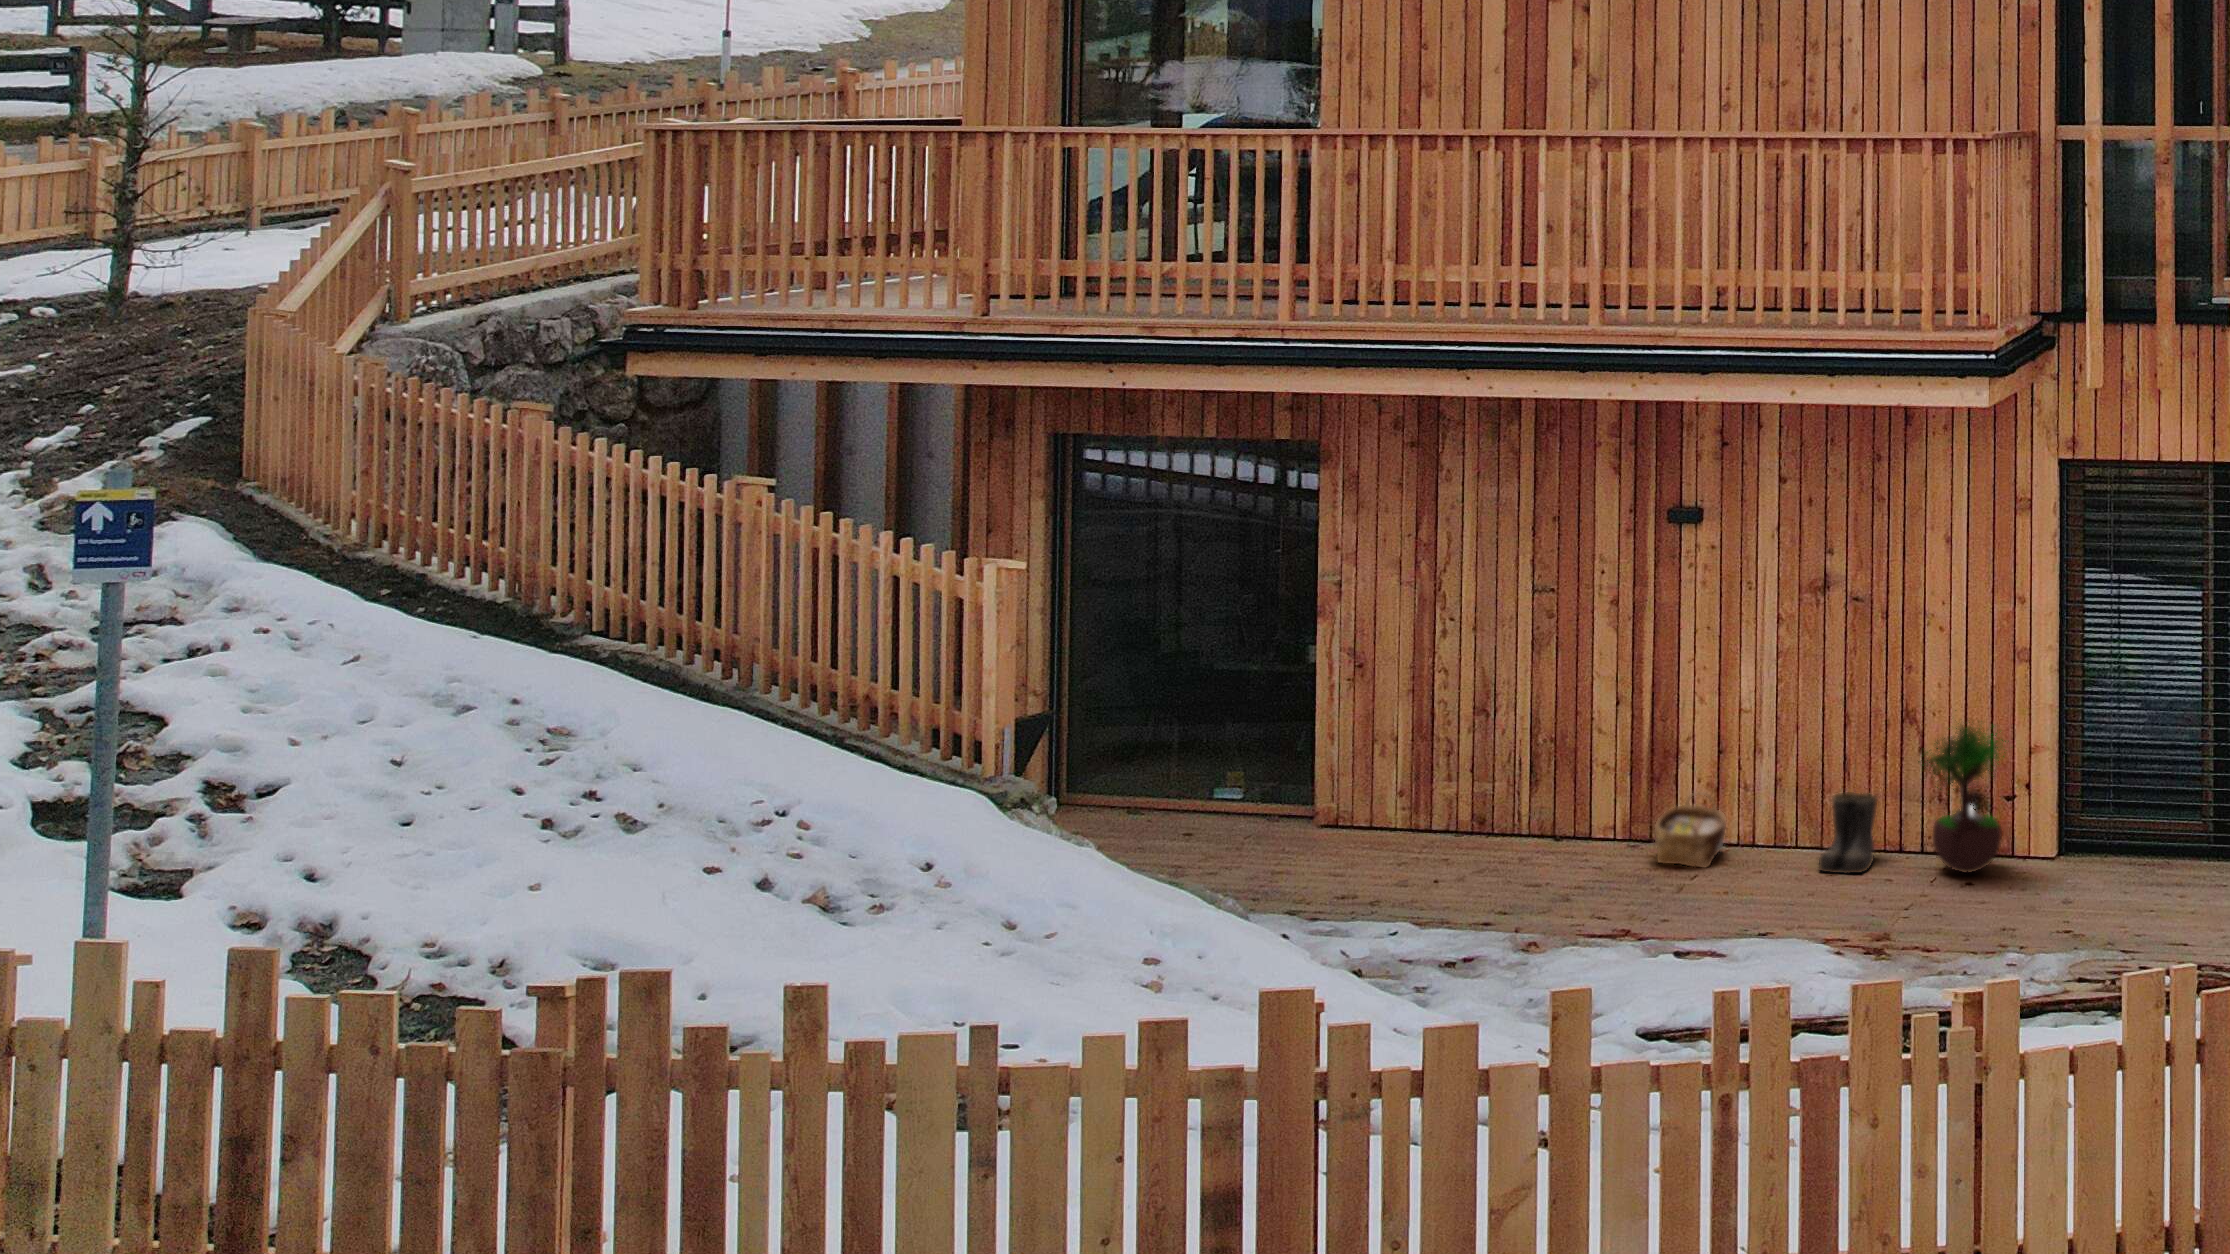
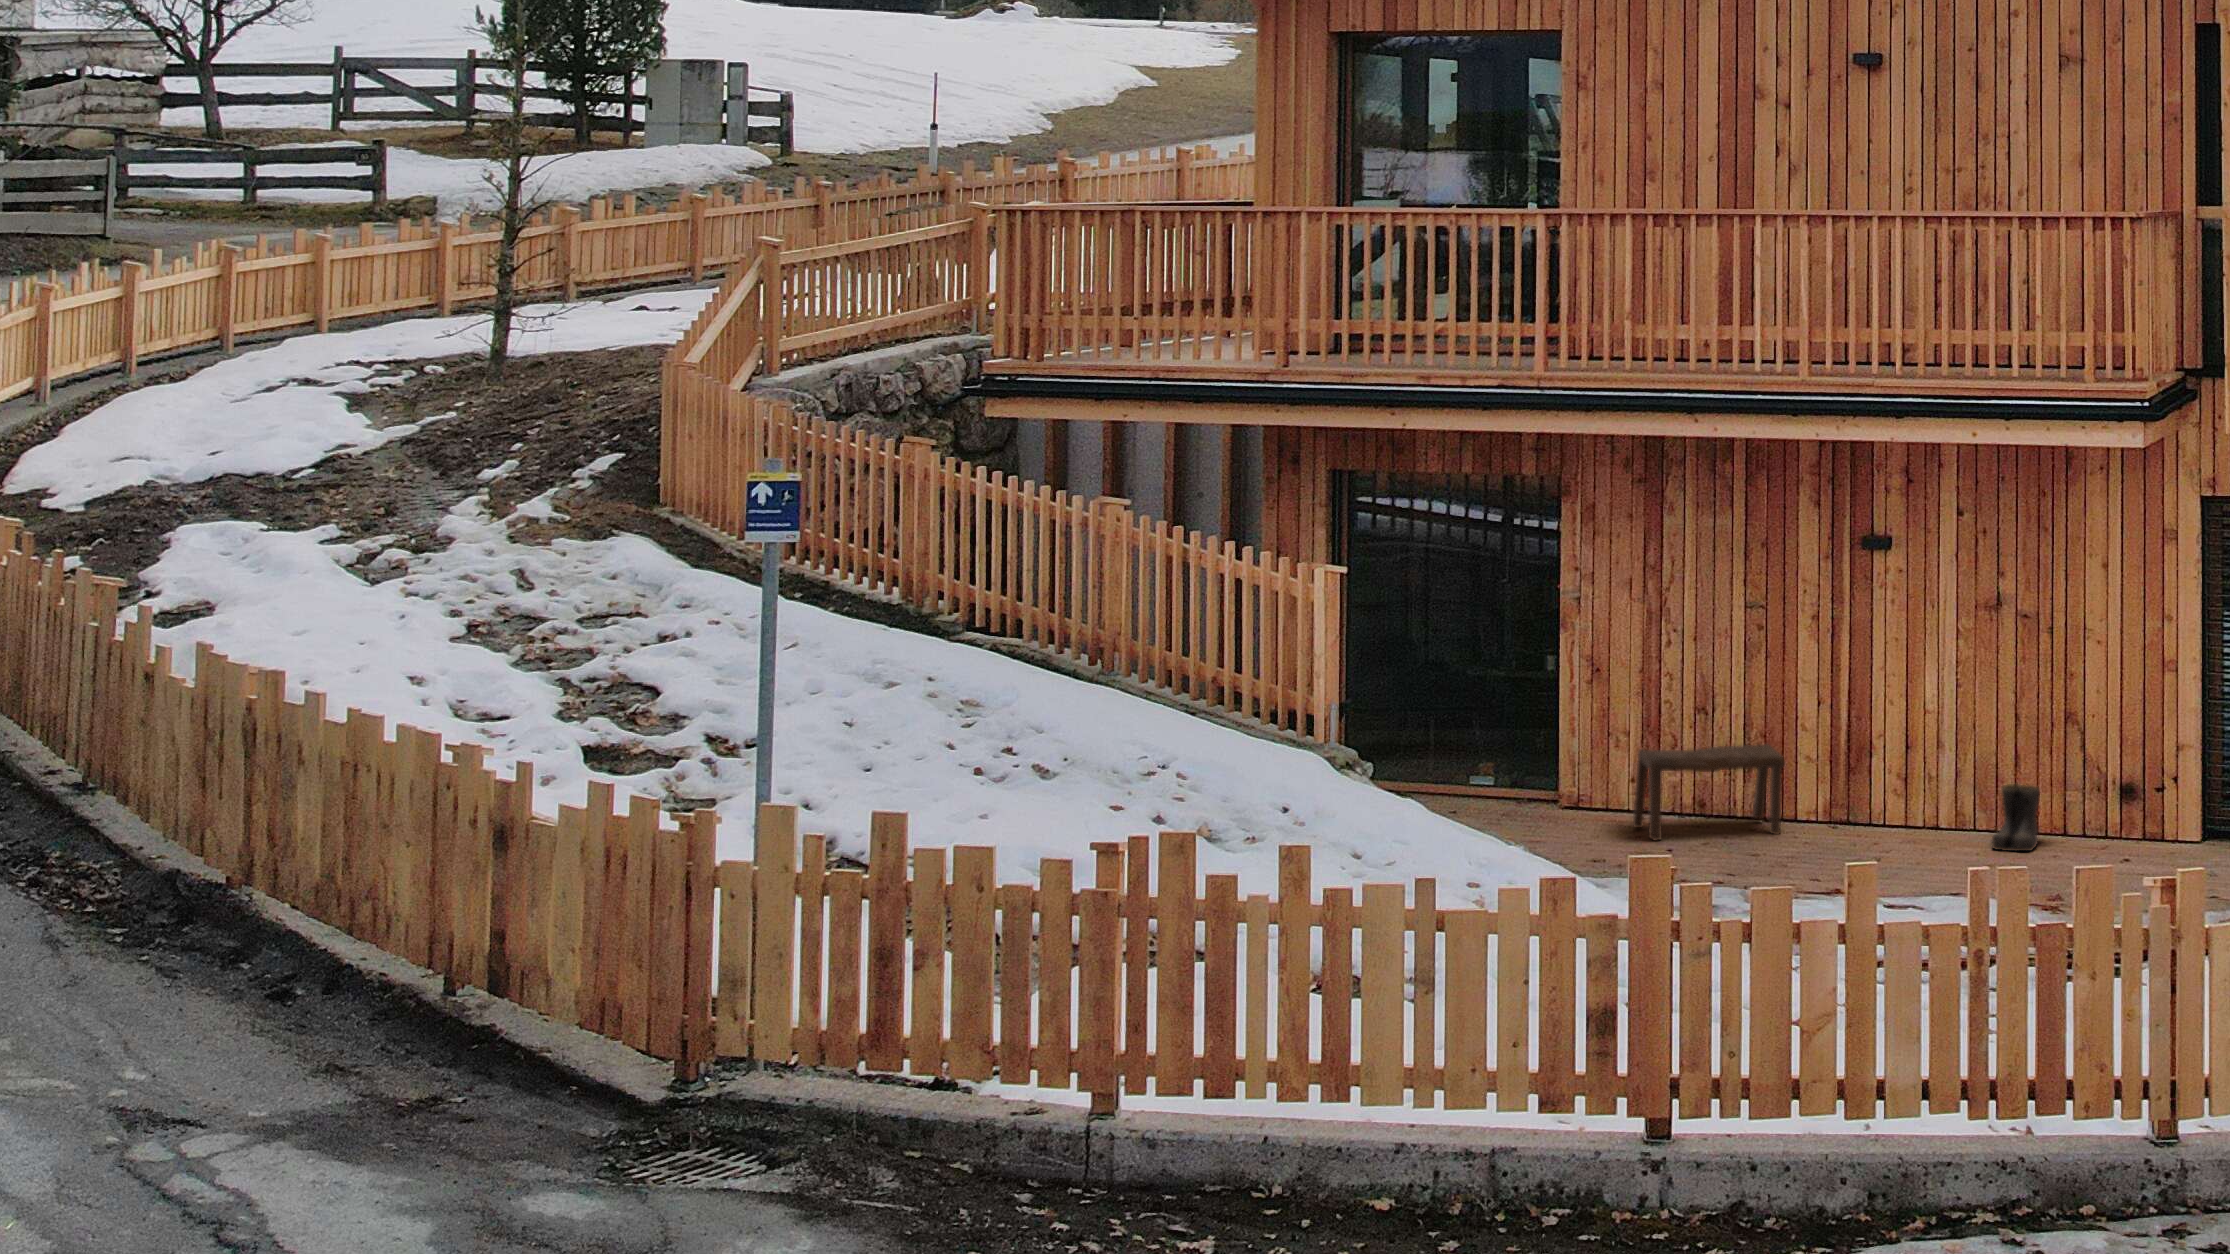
potted tree: present [1918,710,2009,873] -> none [2076,712,2158,854]
bench: none [1397,750,1579,873] -> present [1633,744,1785,841]
woven basket: present [1655,795,1726,867] -> none [1851,781,1910,844]

